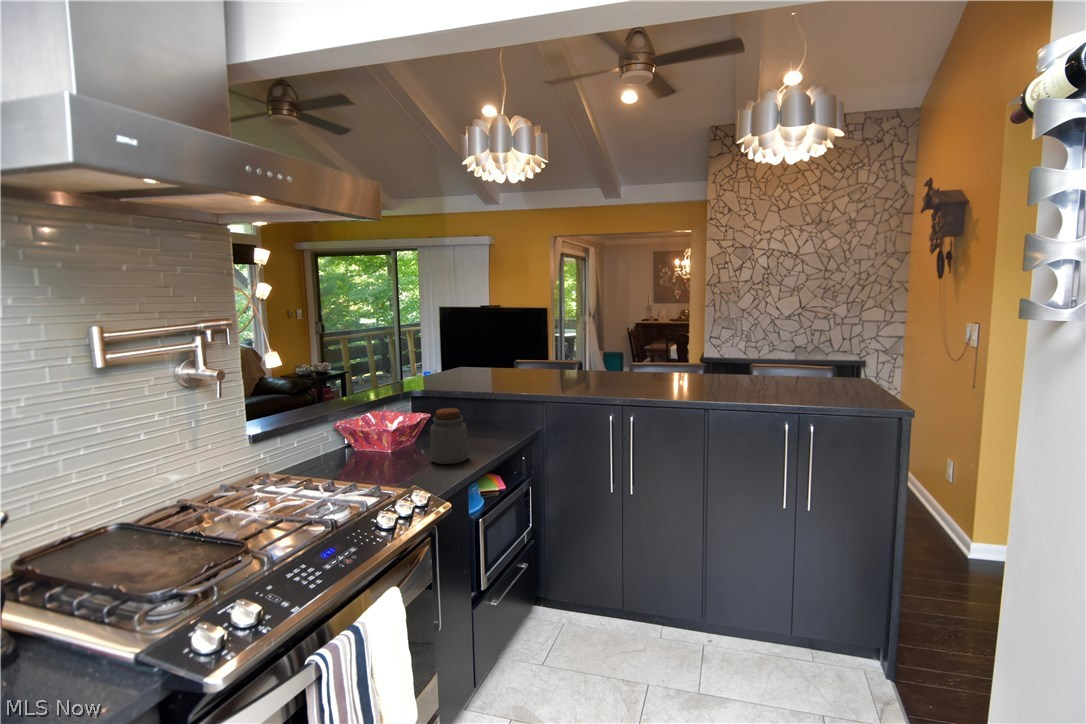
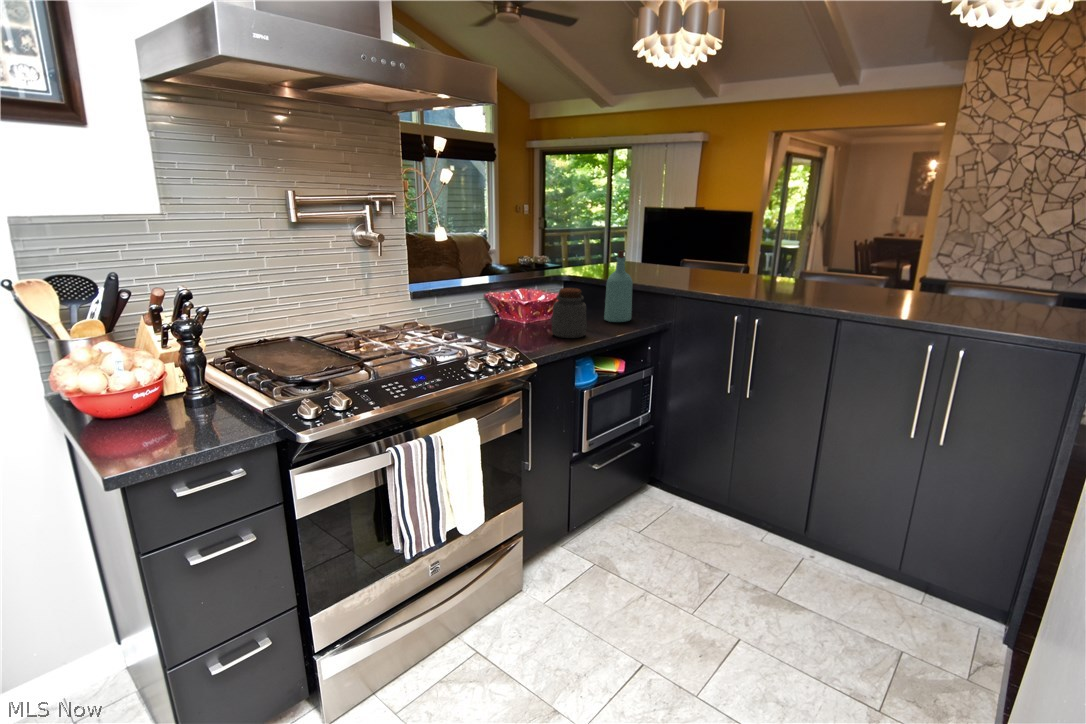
bottle: none [471,363,500,438] -> present [604,251,633,322]

